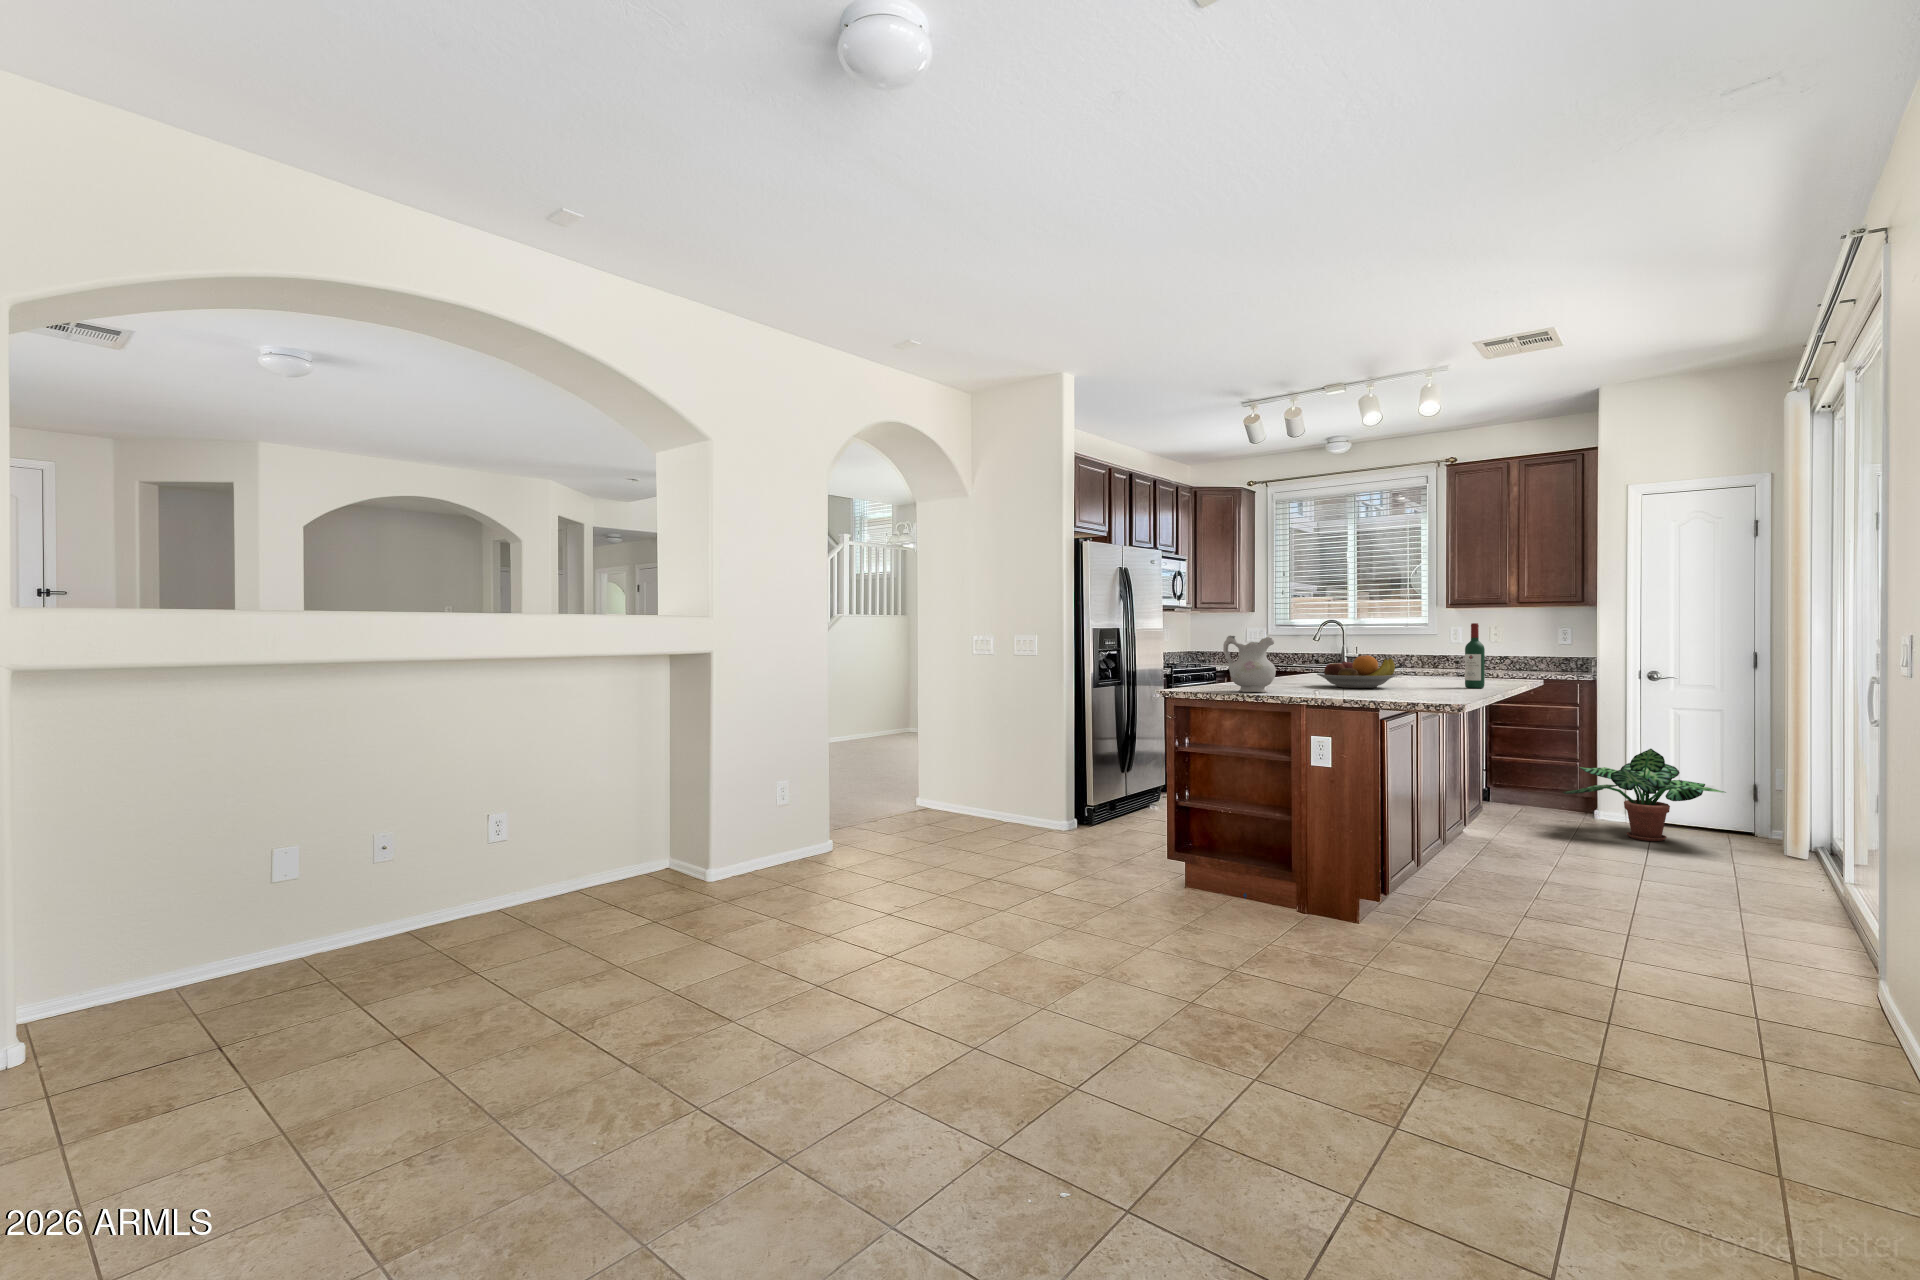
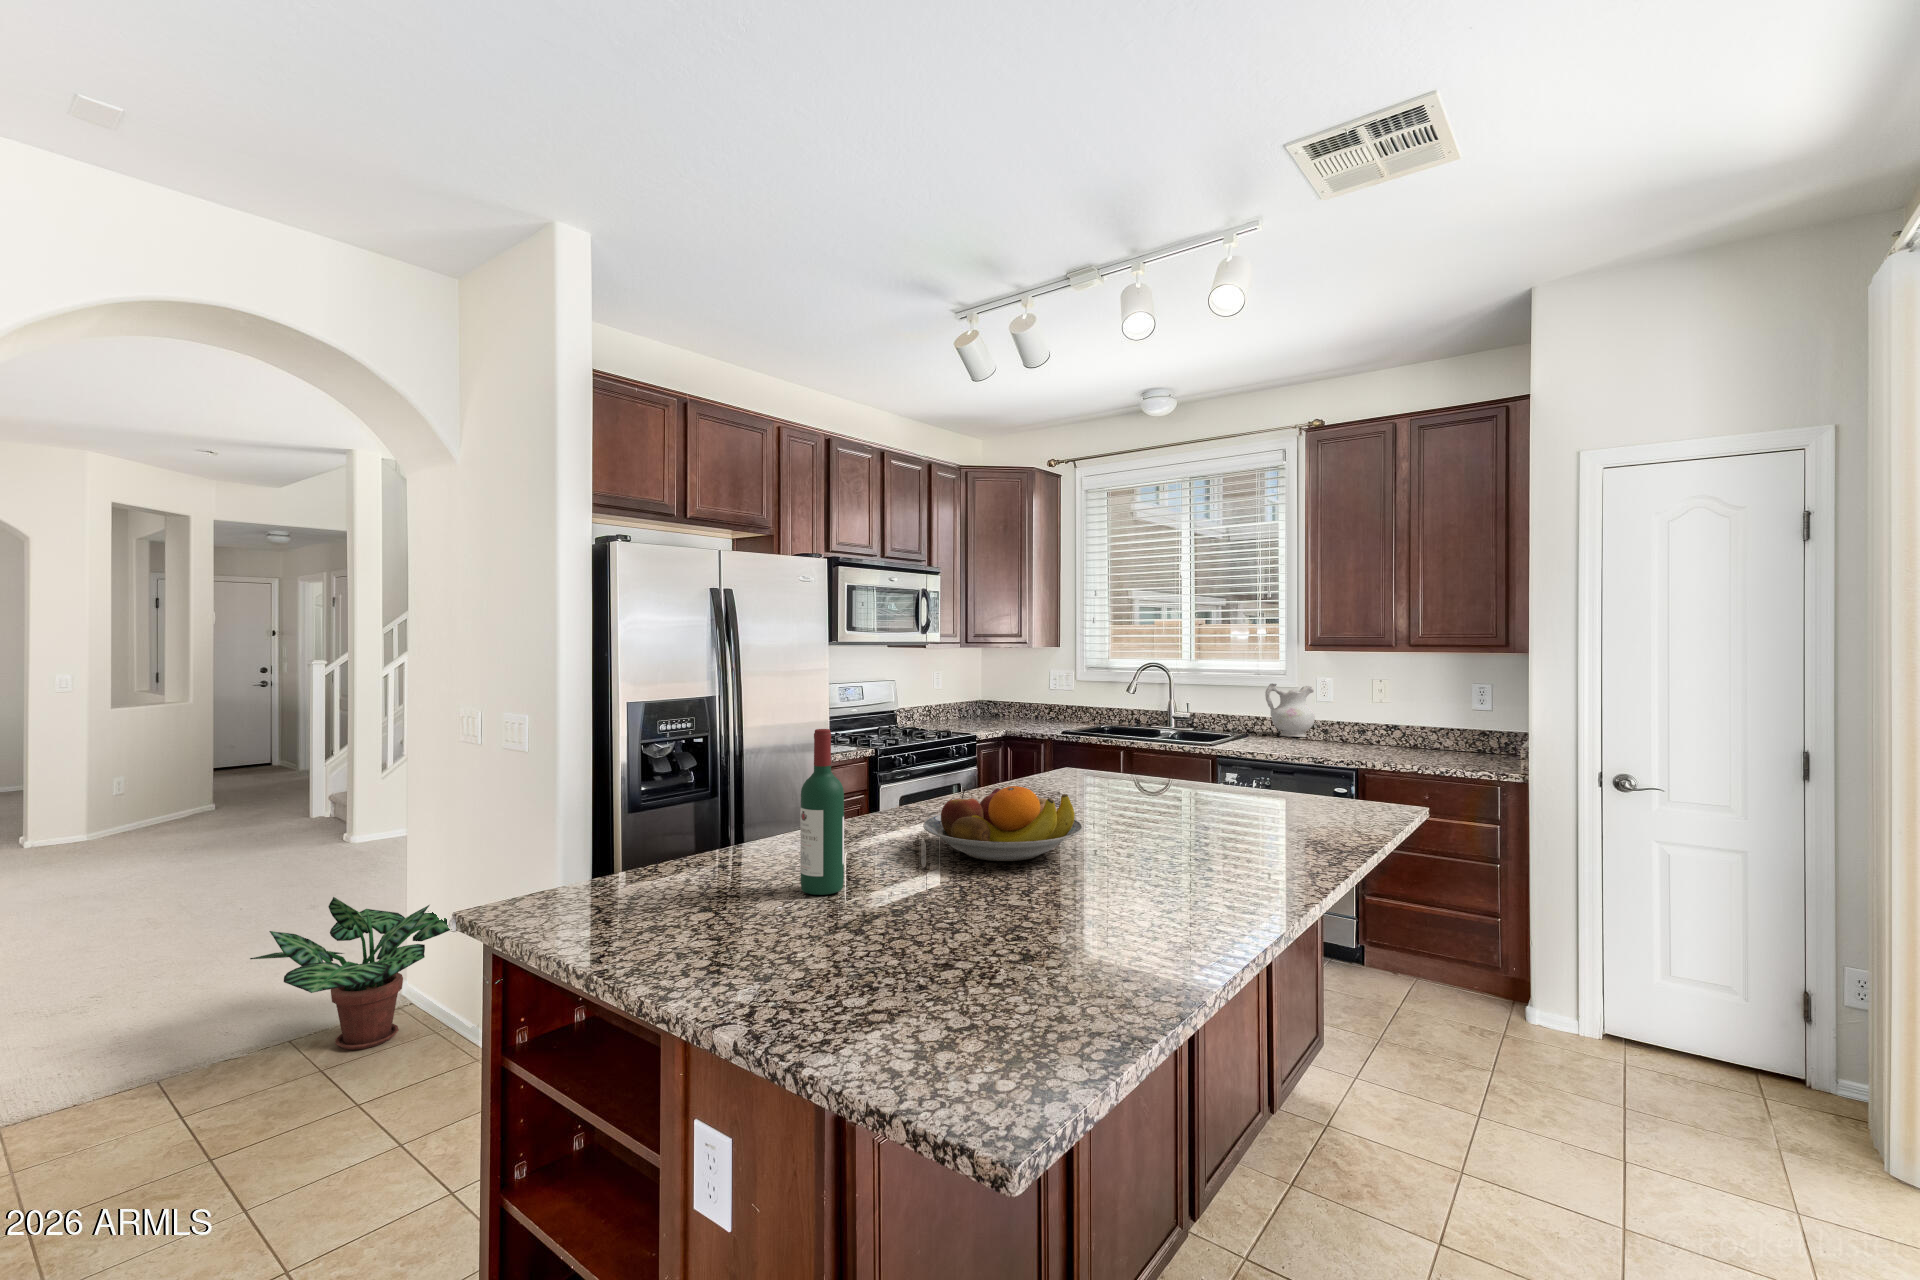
wine bottle: present [1465,623,1485,688] -> present [800,729,844,895]
ceramic pitcher: present [1223,636,1276,692] -> present [1265,683,1315,737]
potted plant: present [1563,749,1726,841] -> present [250,897,450,1050]

